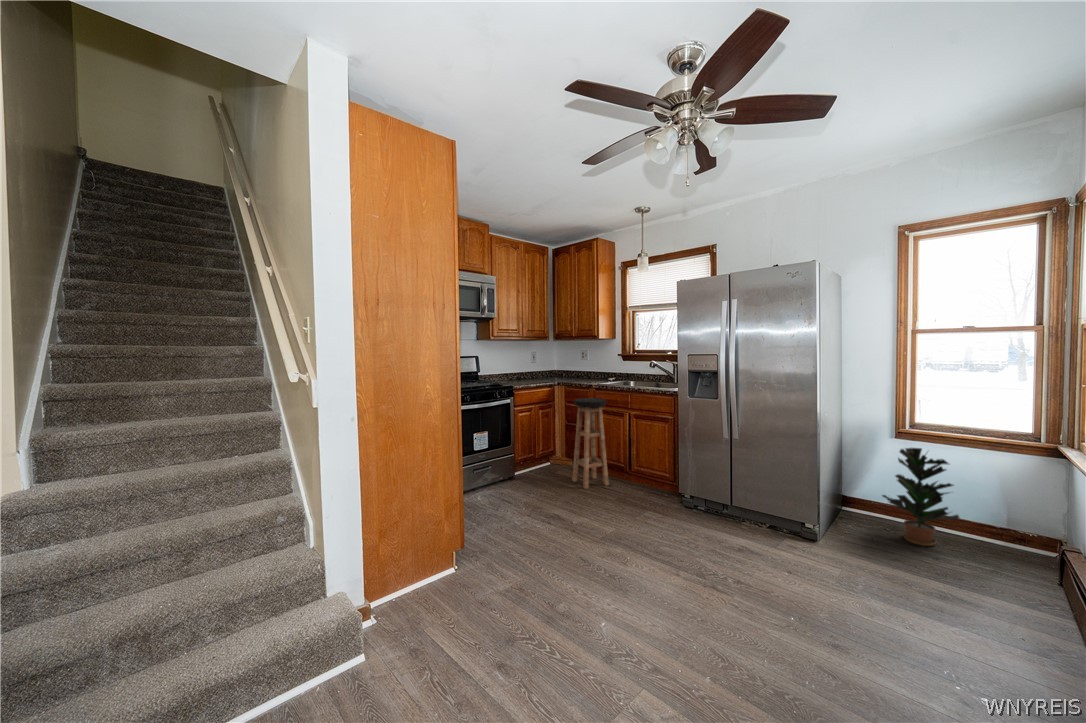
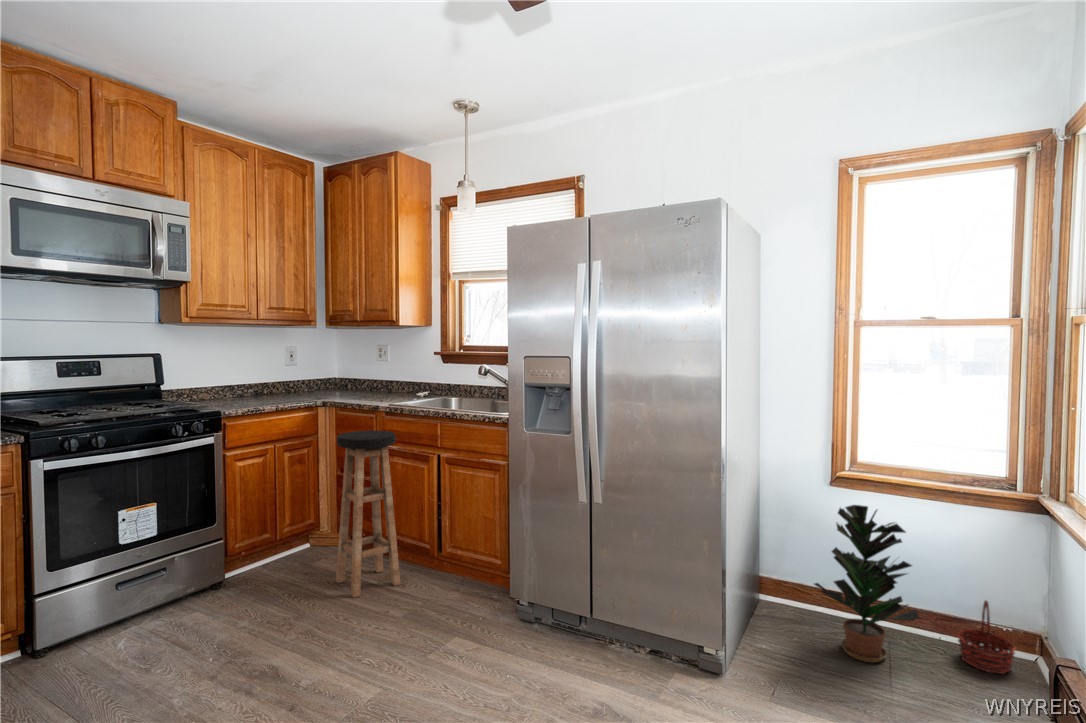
basket: none [991,512,1039,559] -> present [958,601,1015,673]

